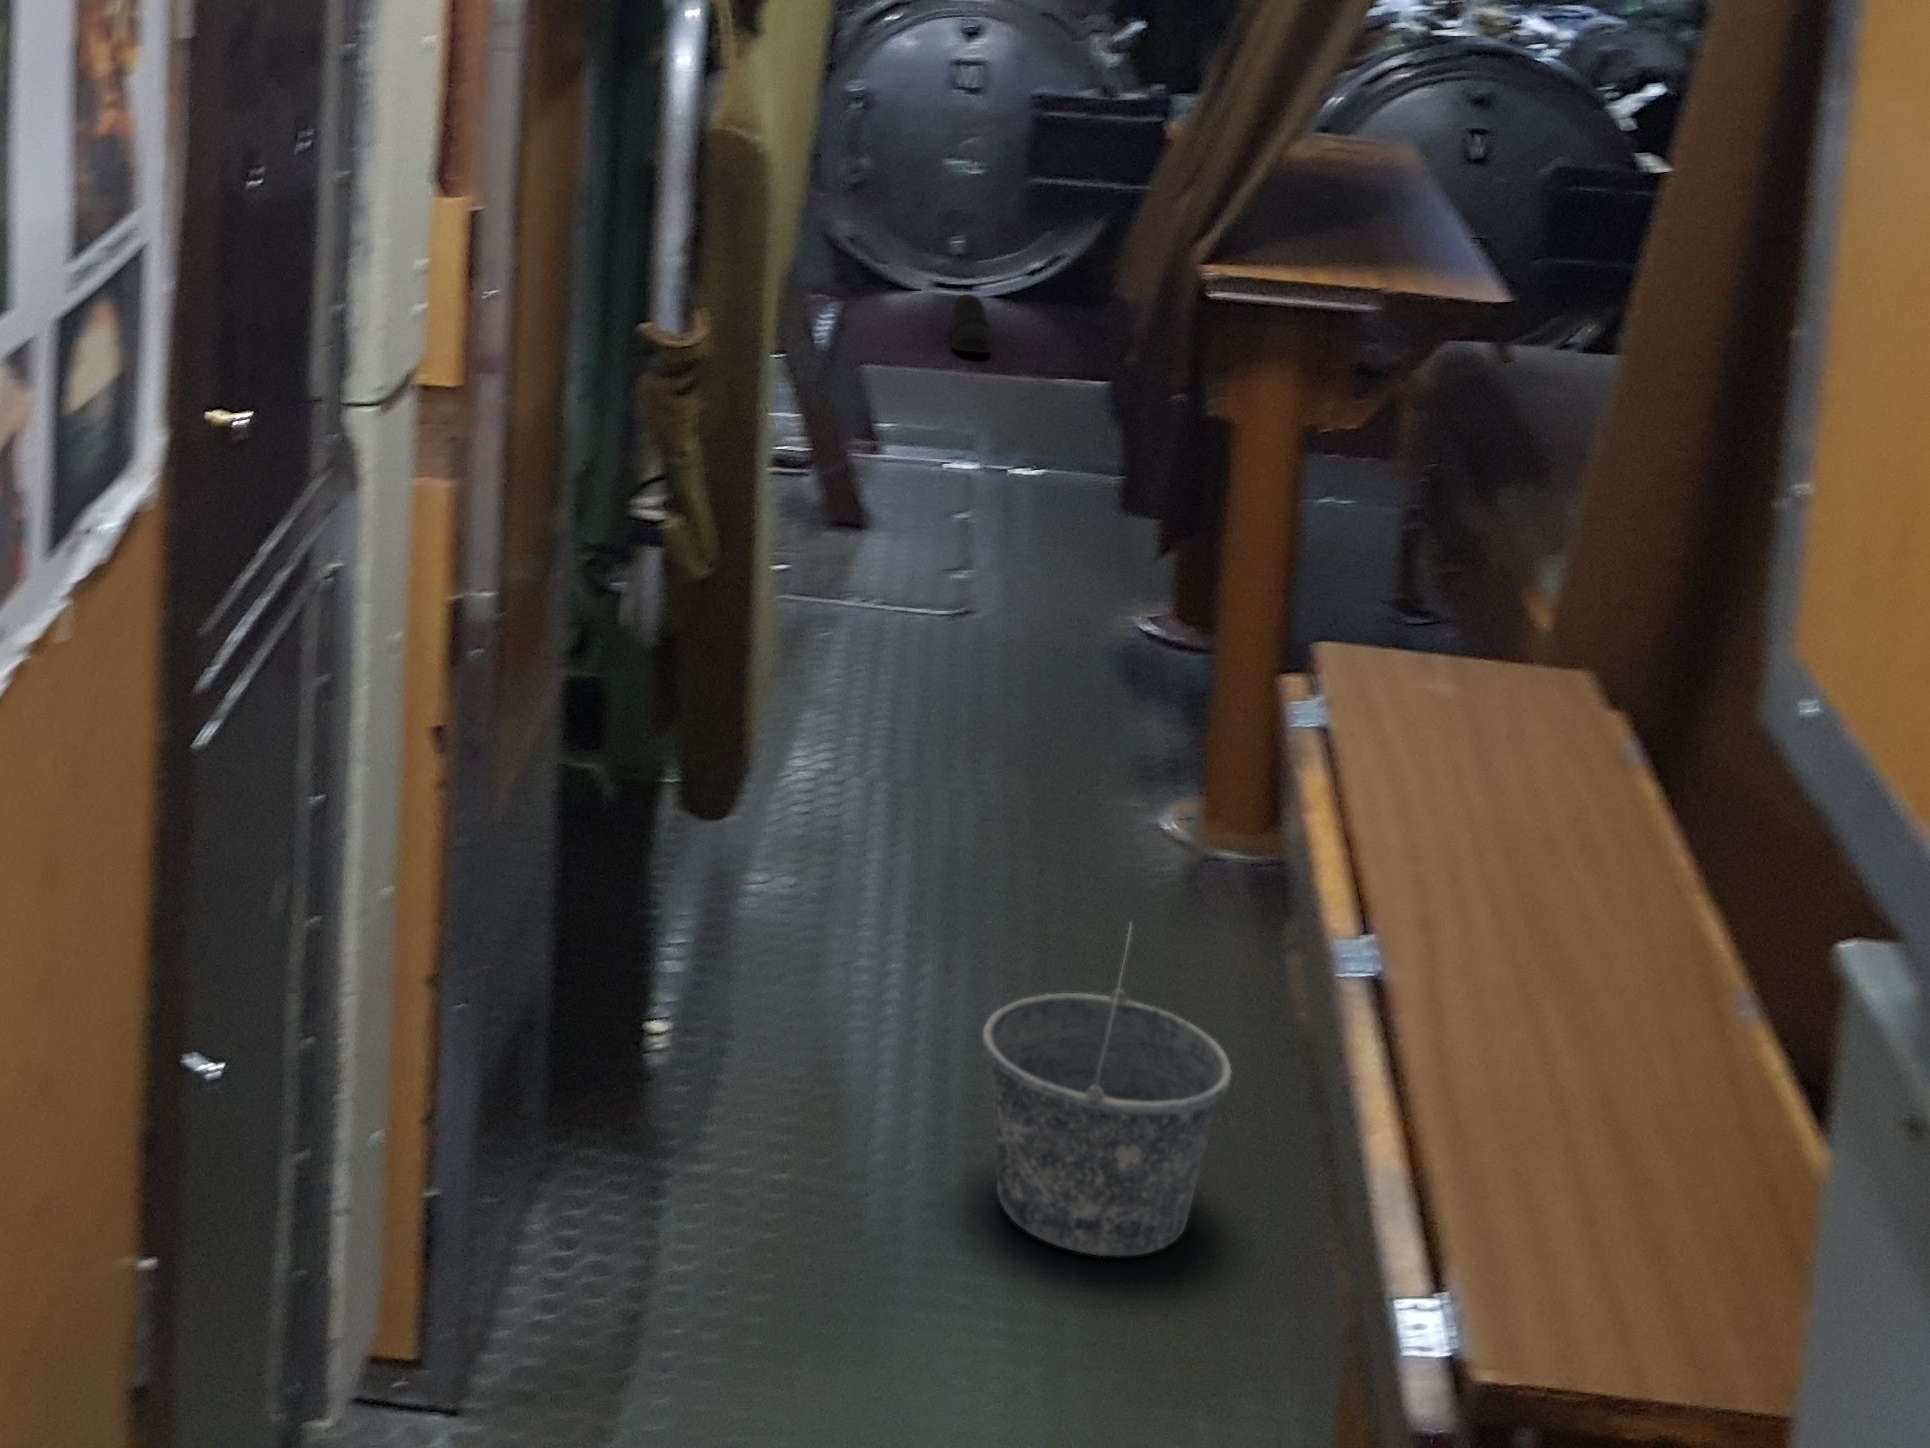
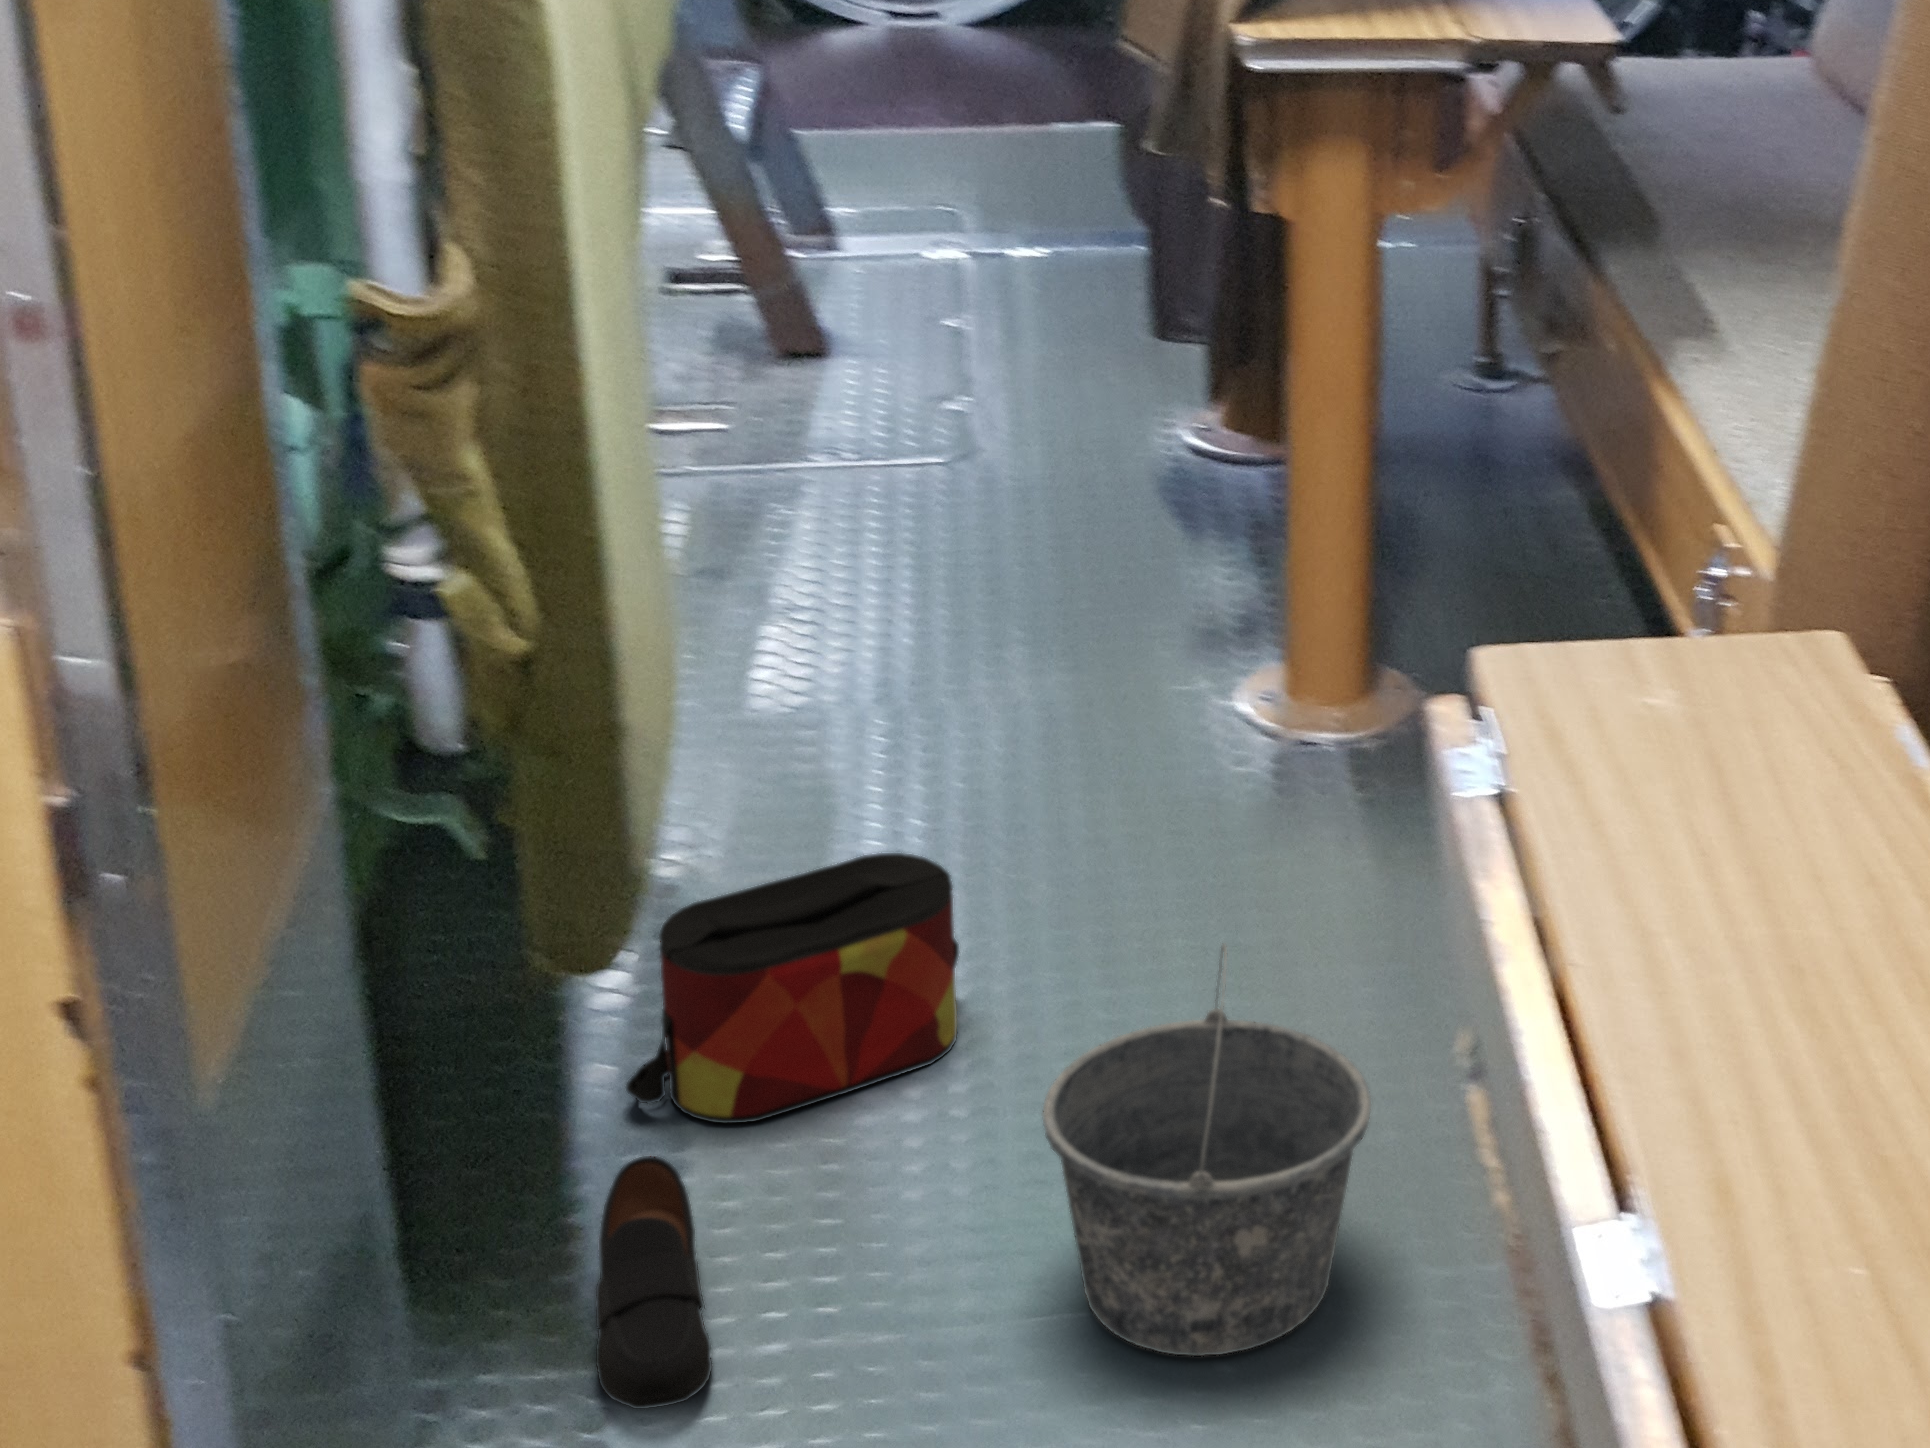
shoe: present [951,294,991,353] -> present [596,1156,712,1409]
bag: none [681,853,930,1036] -> present [626,853,959,1123]

